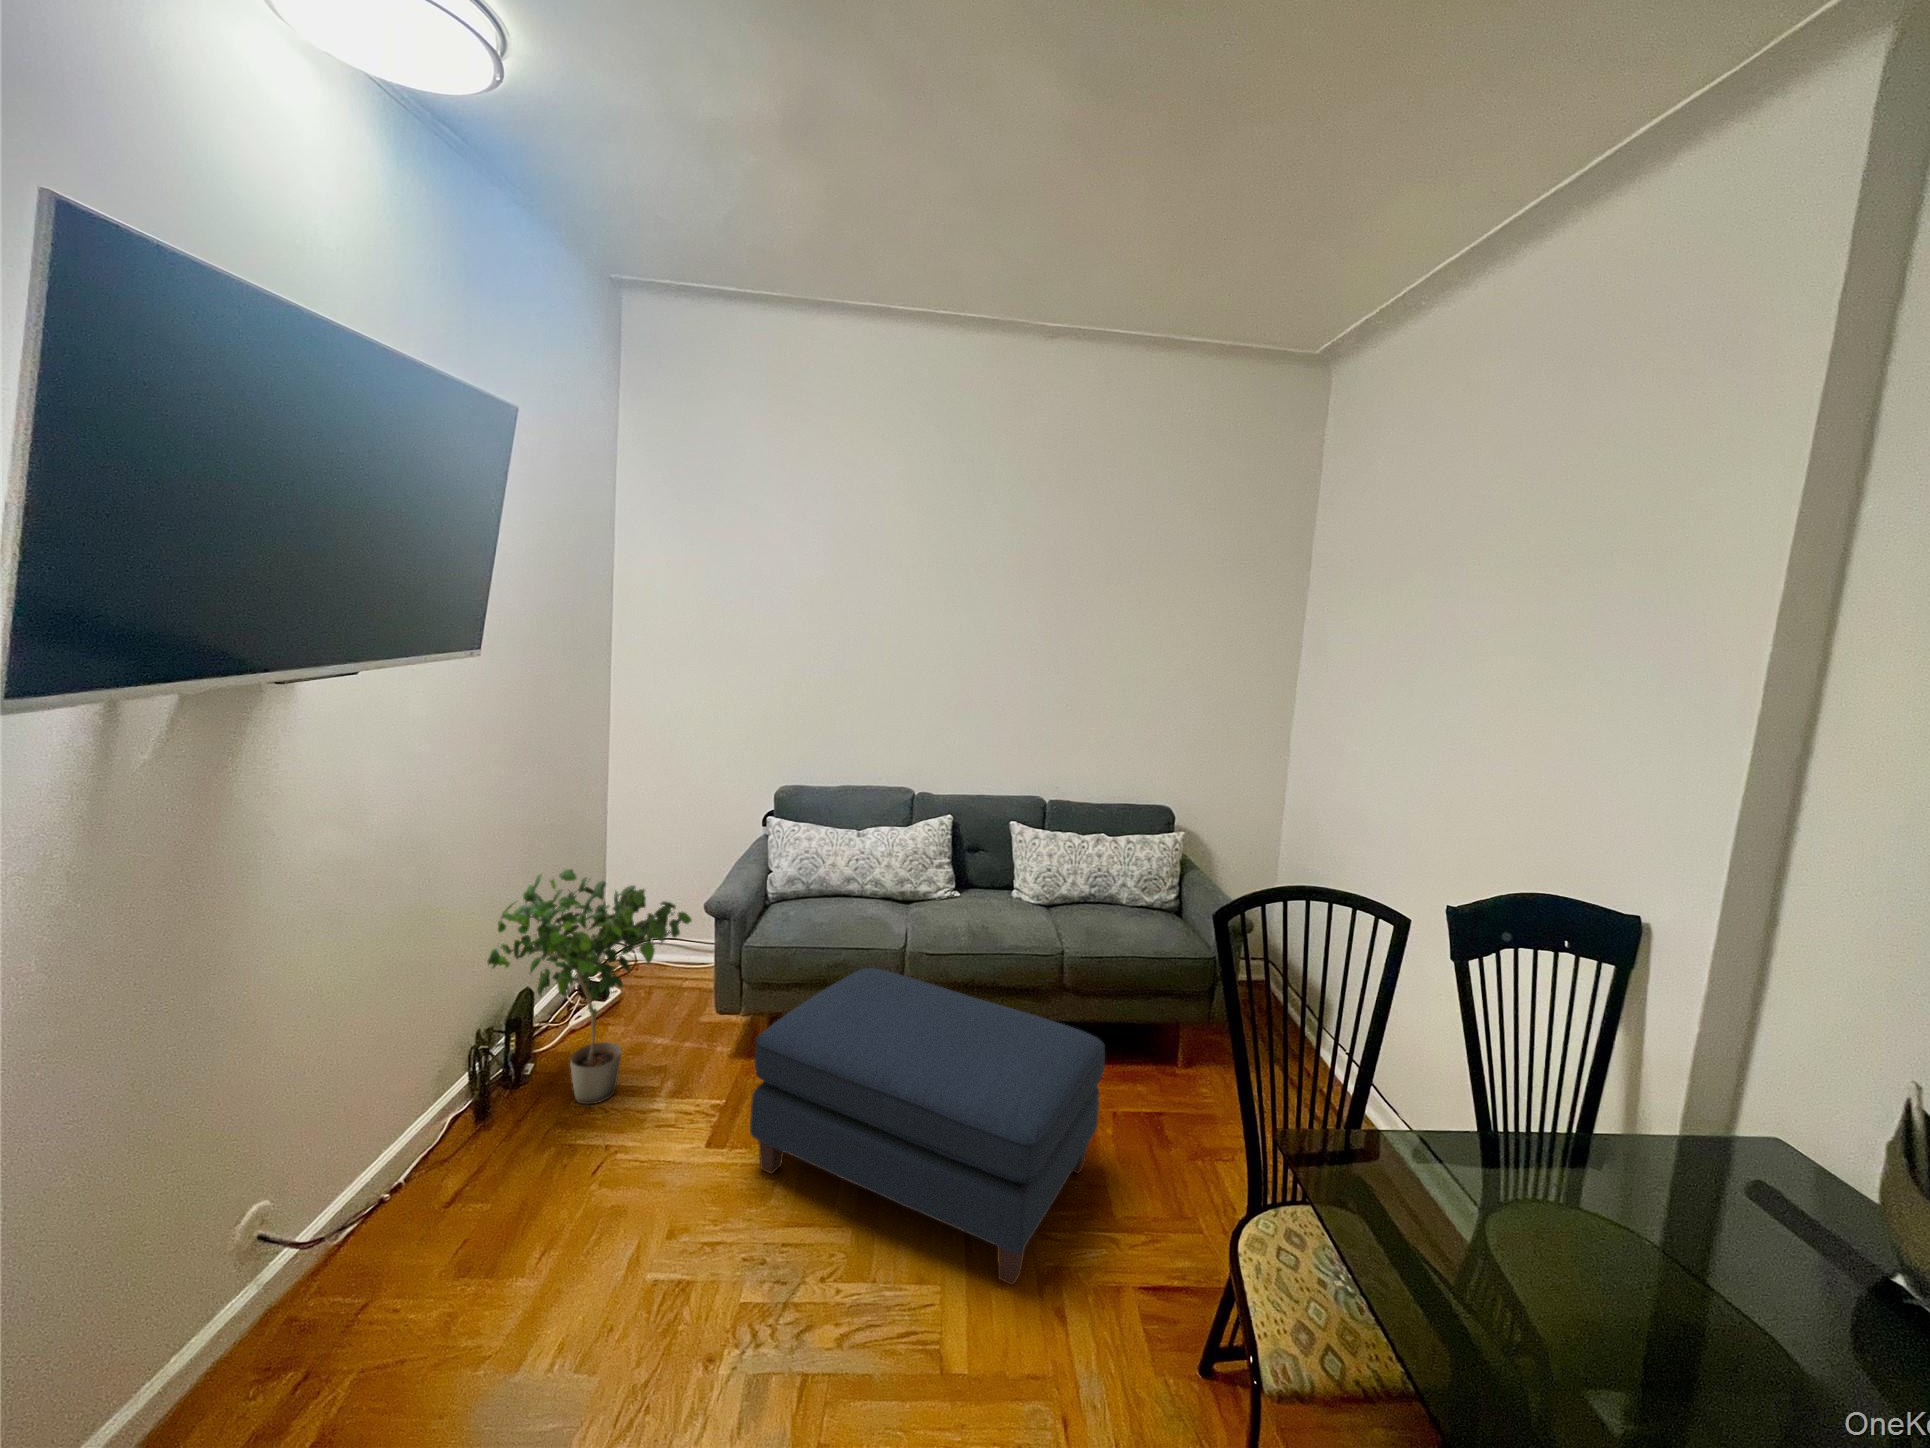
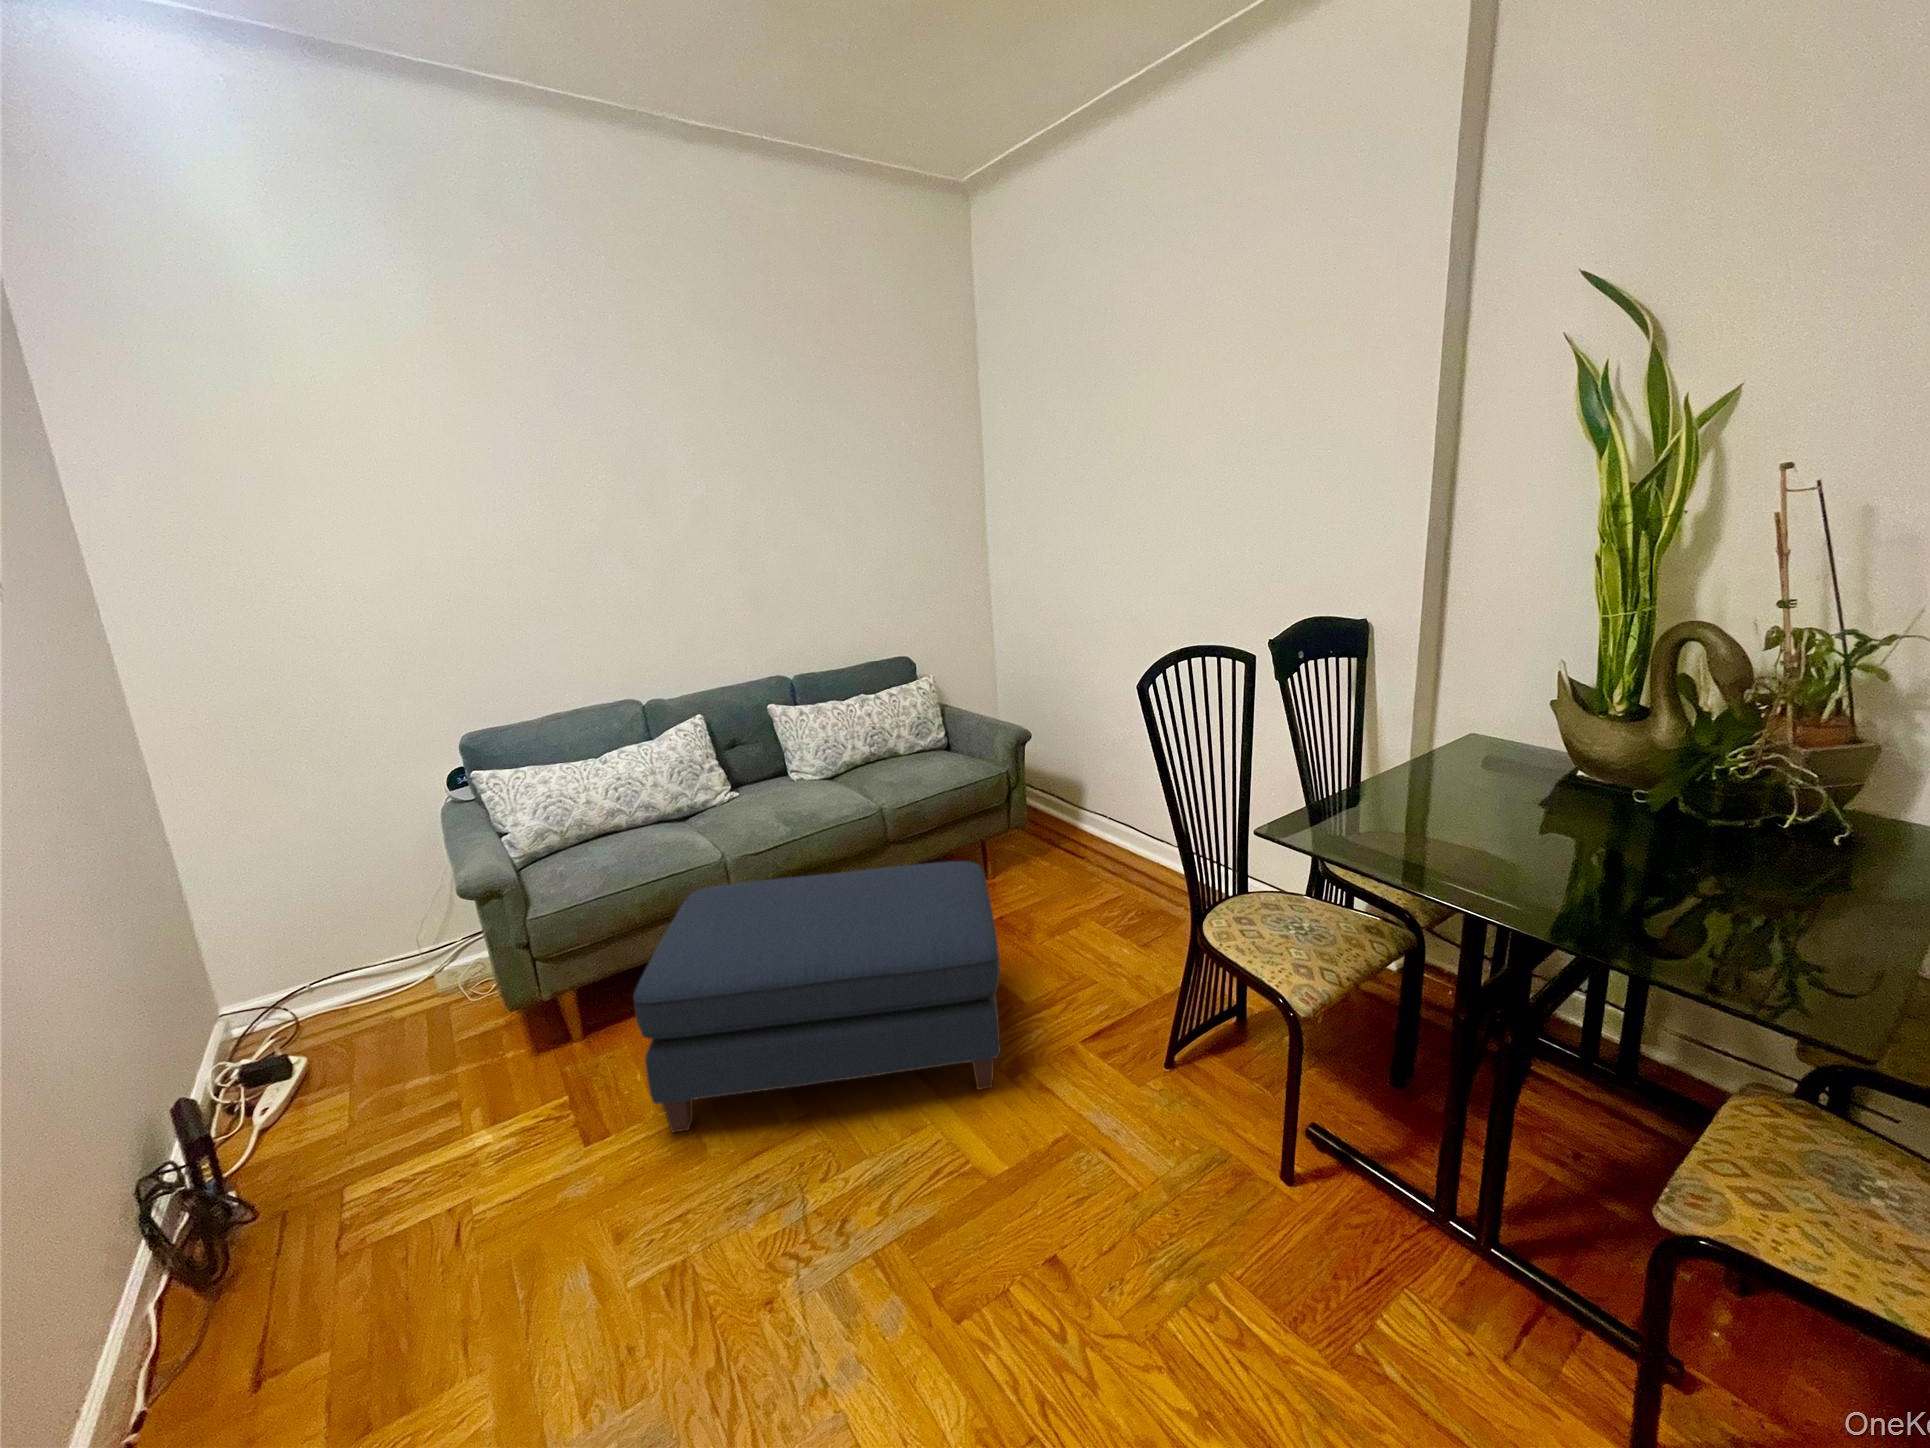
potted plant: present [488,869,692,1104] -> none [113,896,456,1196]

